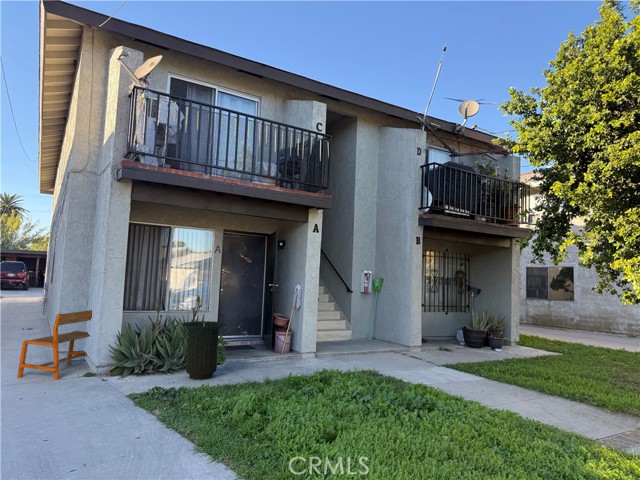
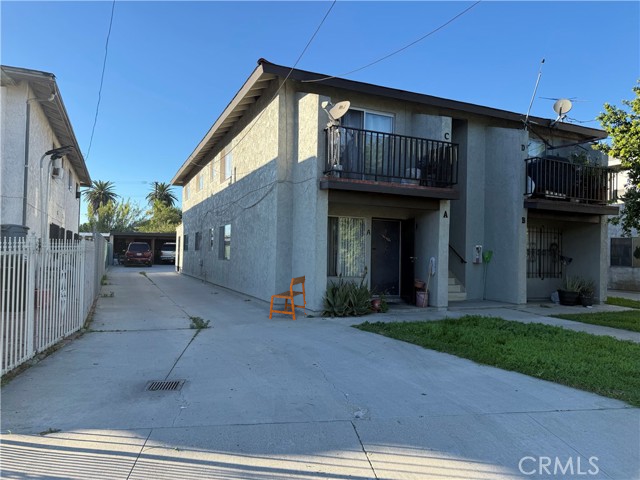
trash can: present [181,321,226,380] -> none [368,283,397,321]

